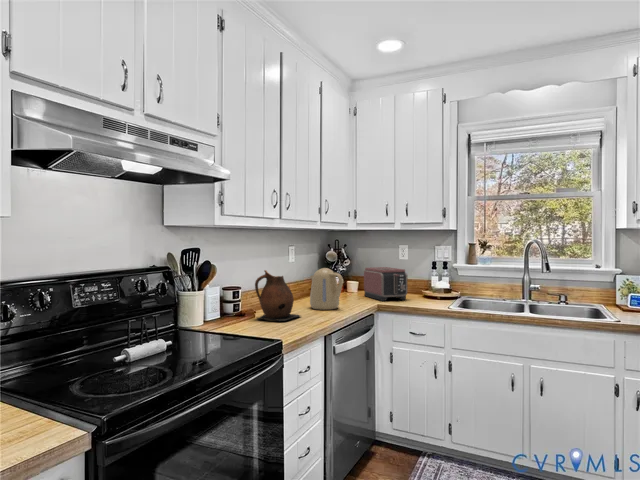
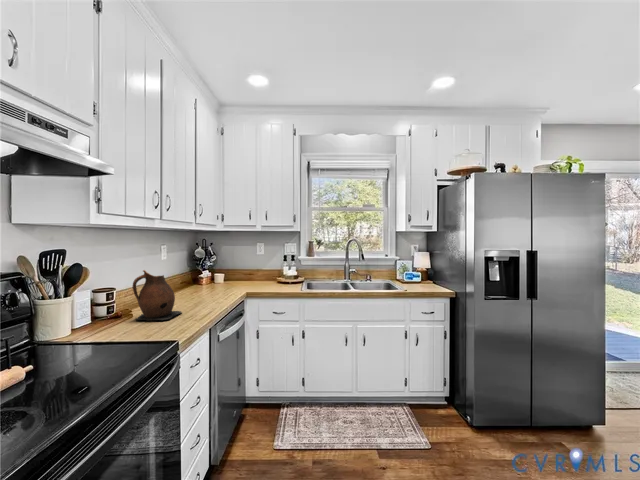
toaster: present [364,267,407,301] -> none [230,261,269,290]
kettle: present [310,268,343,310] -> none [186,265,219,303]

